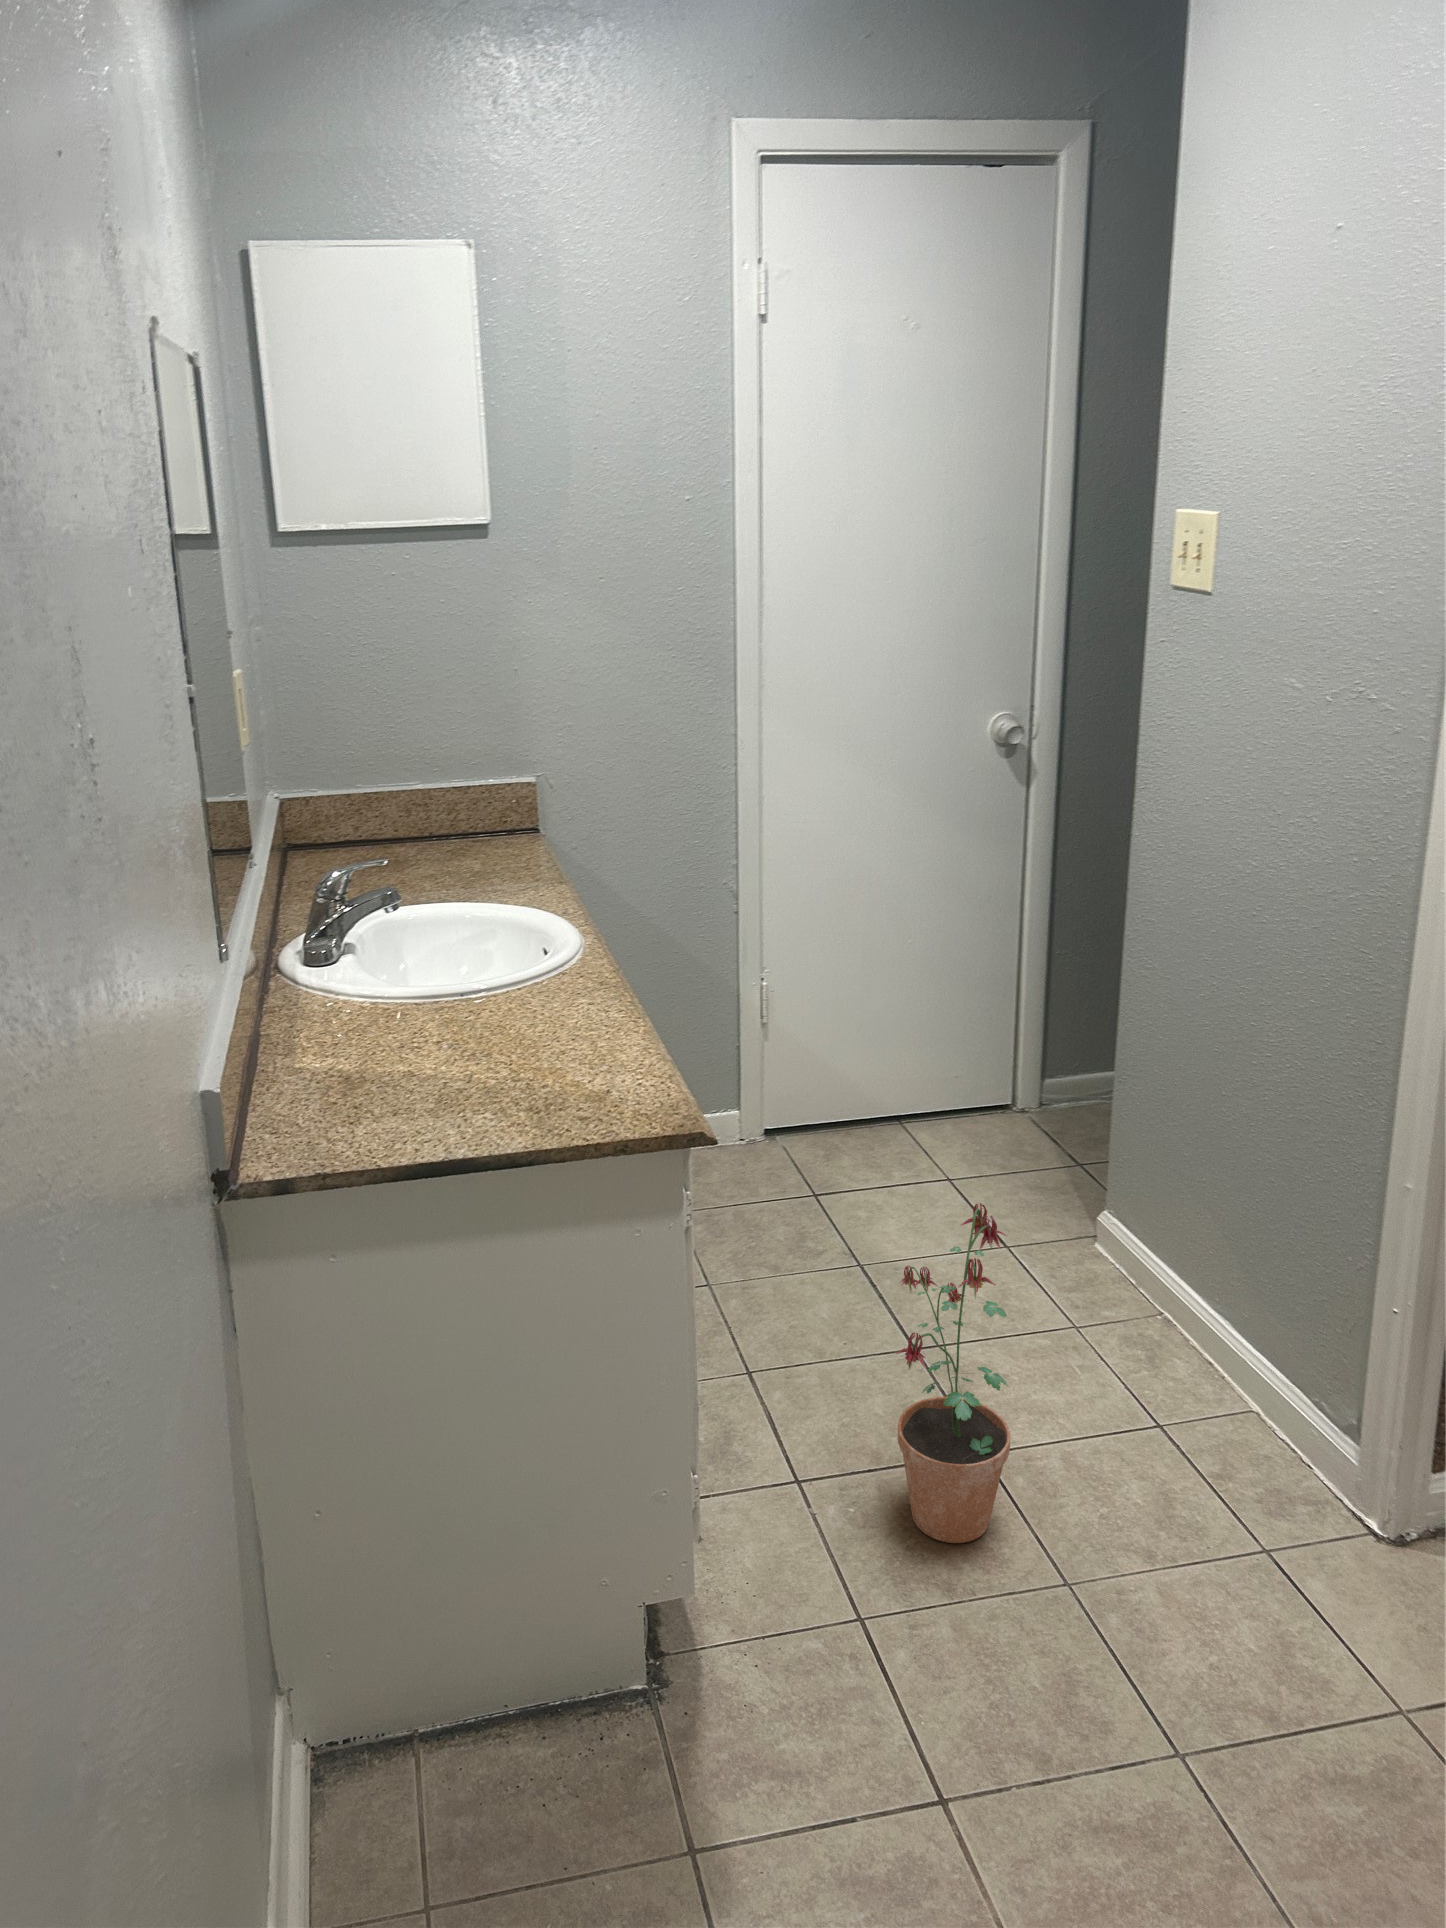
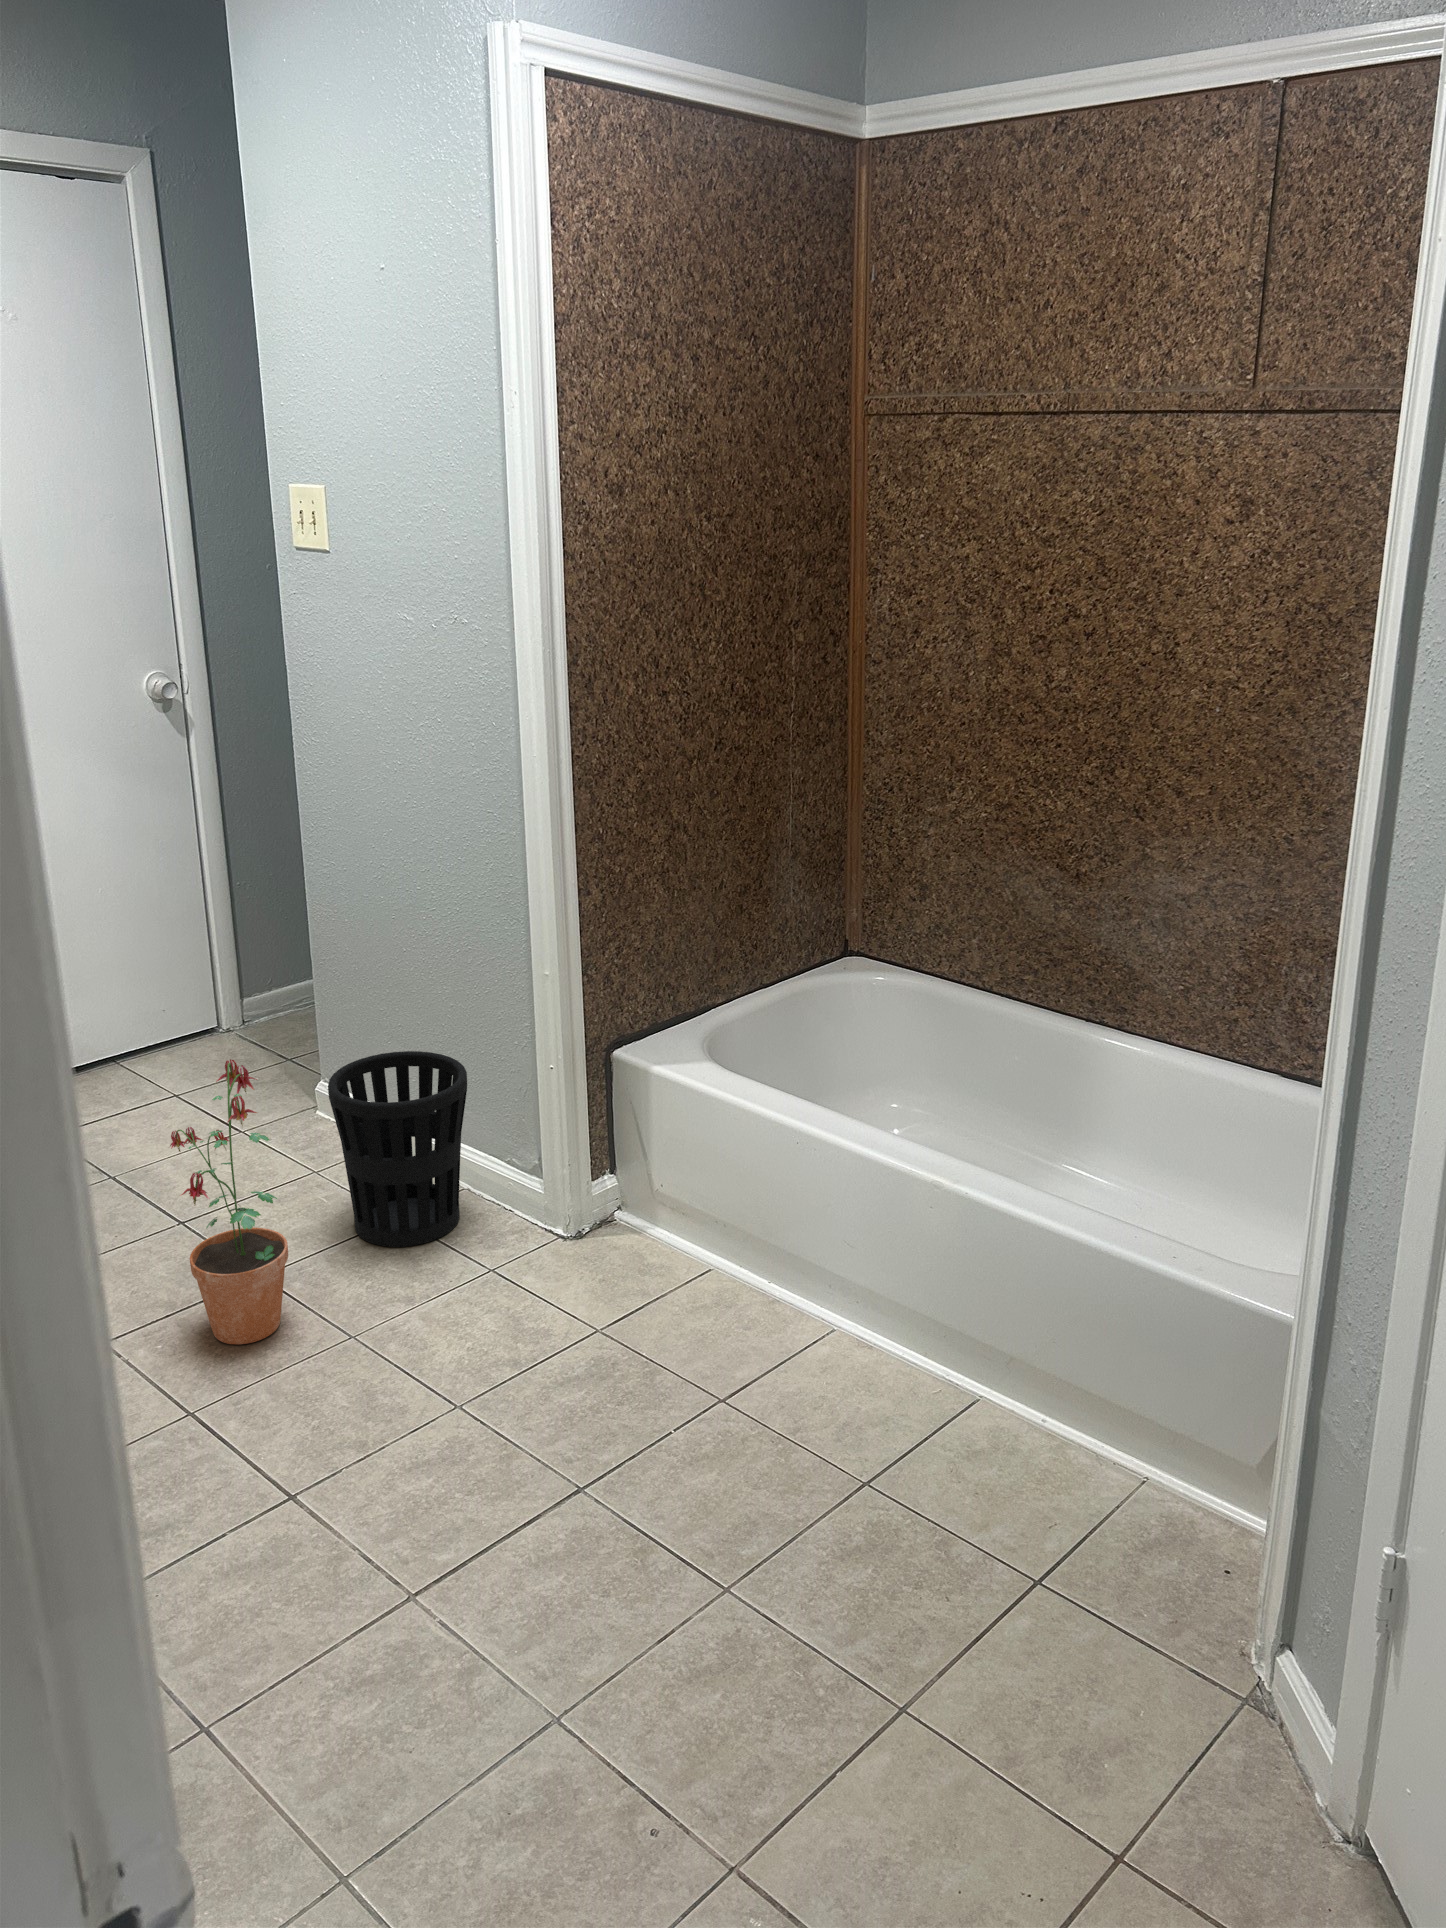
wastebasket: none [1096,1219,1278,1477] -> present [328,1051,467,1247]

